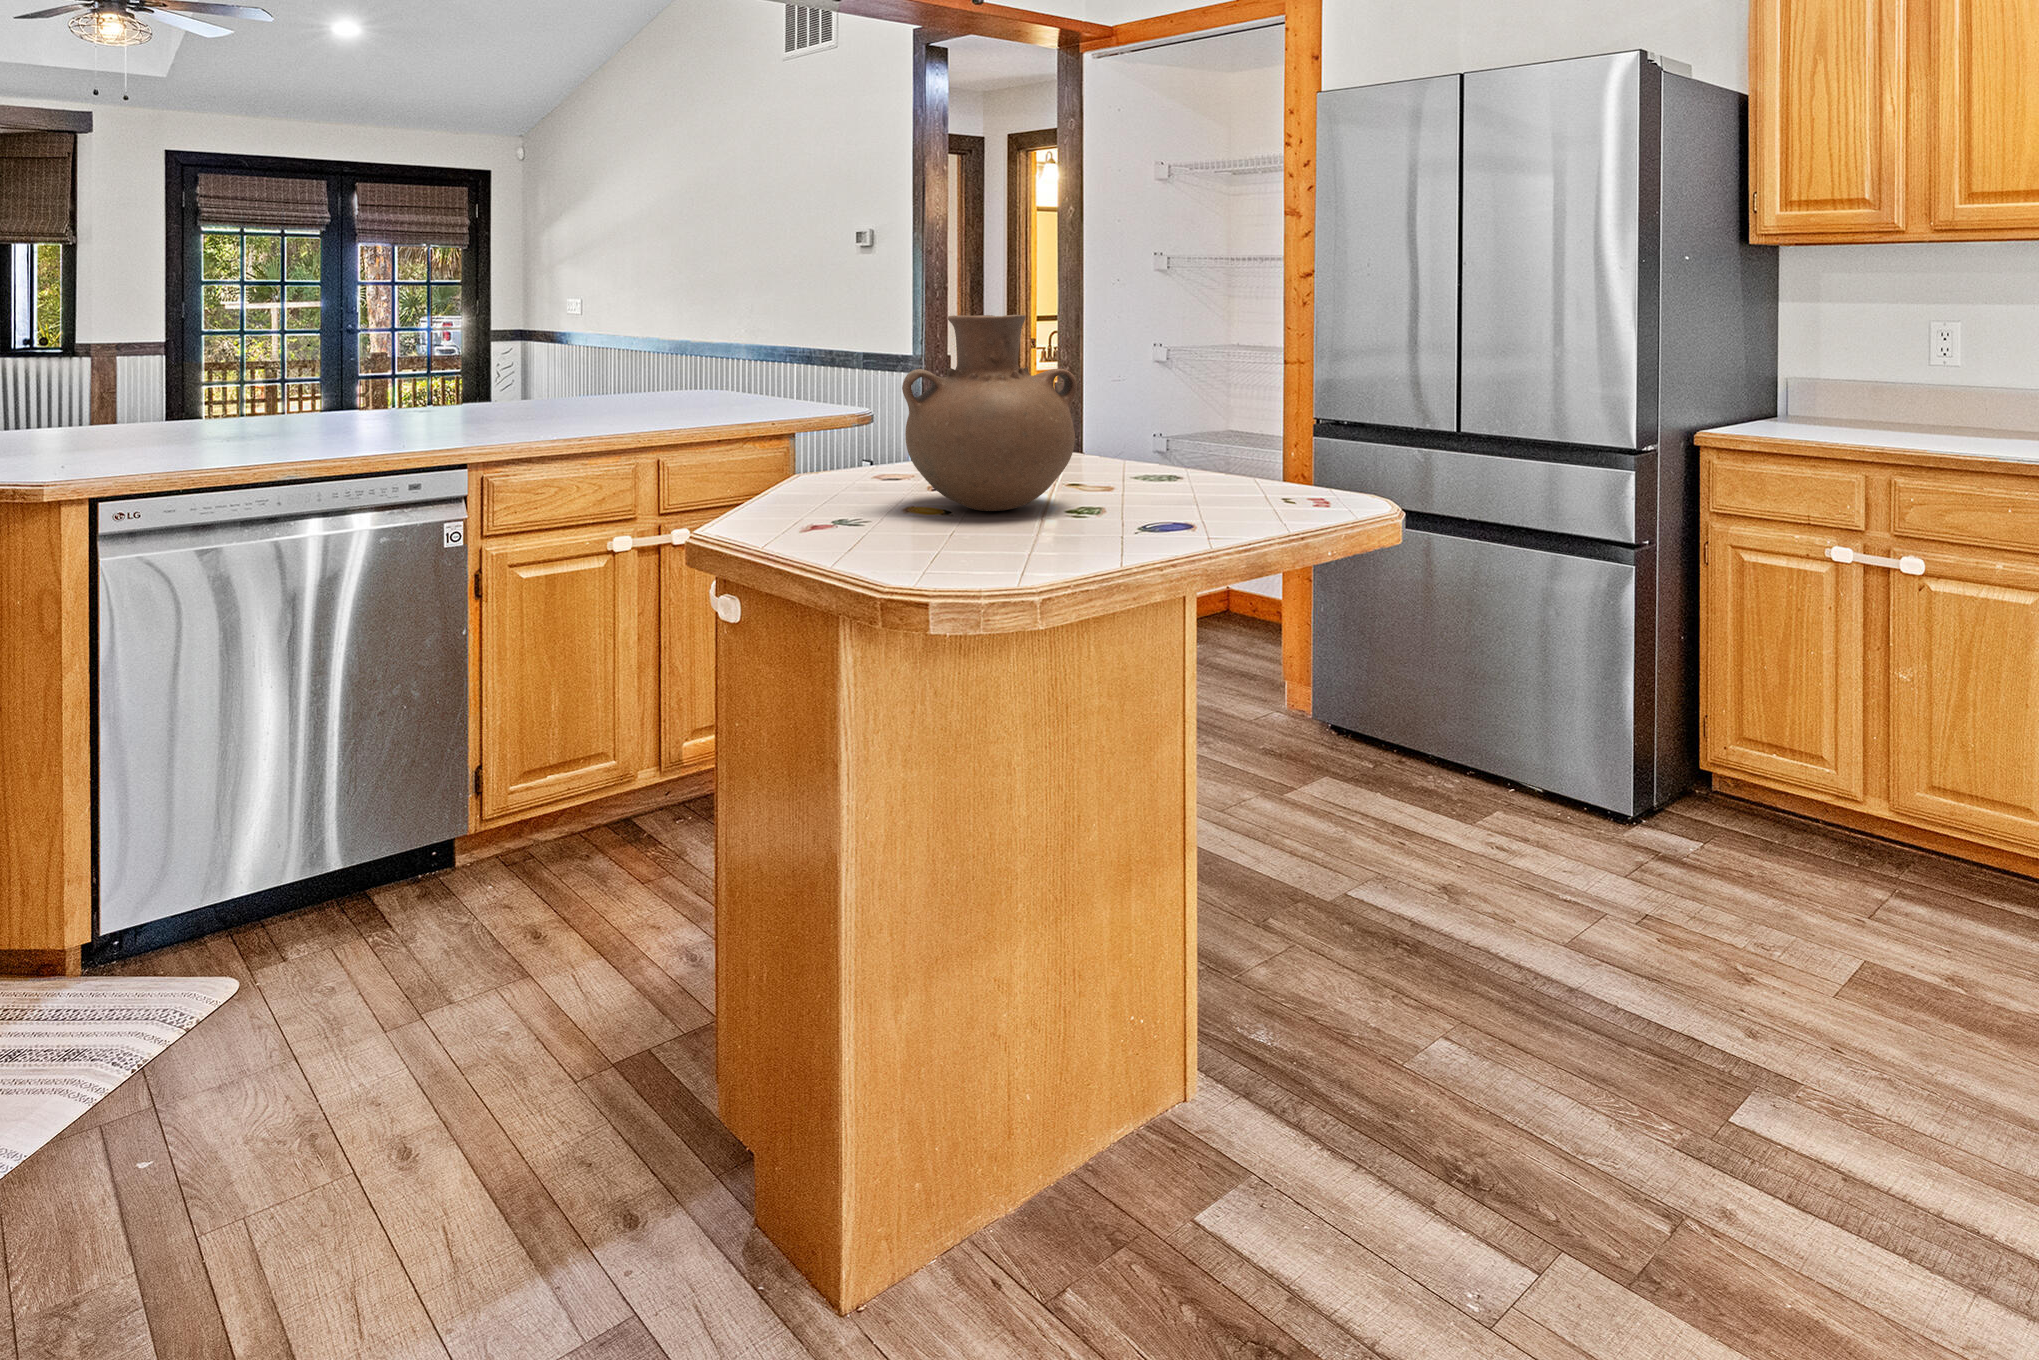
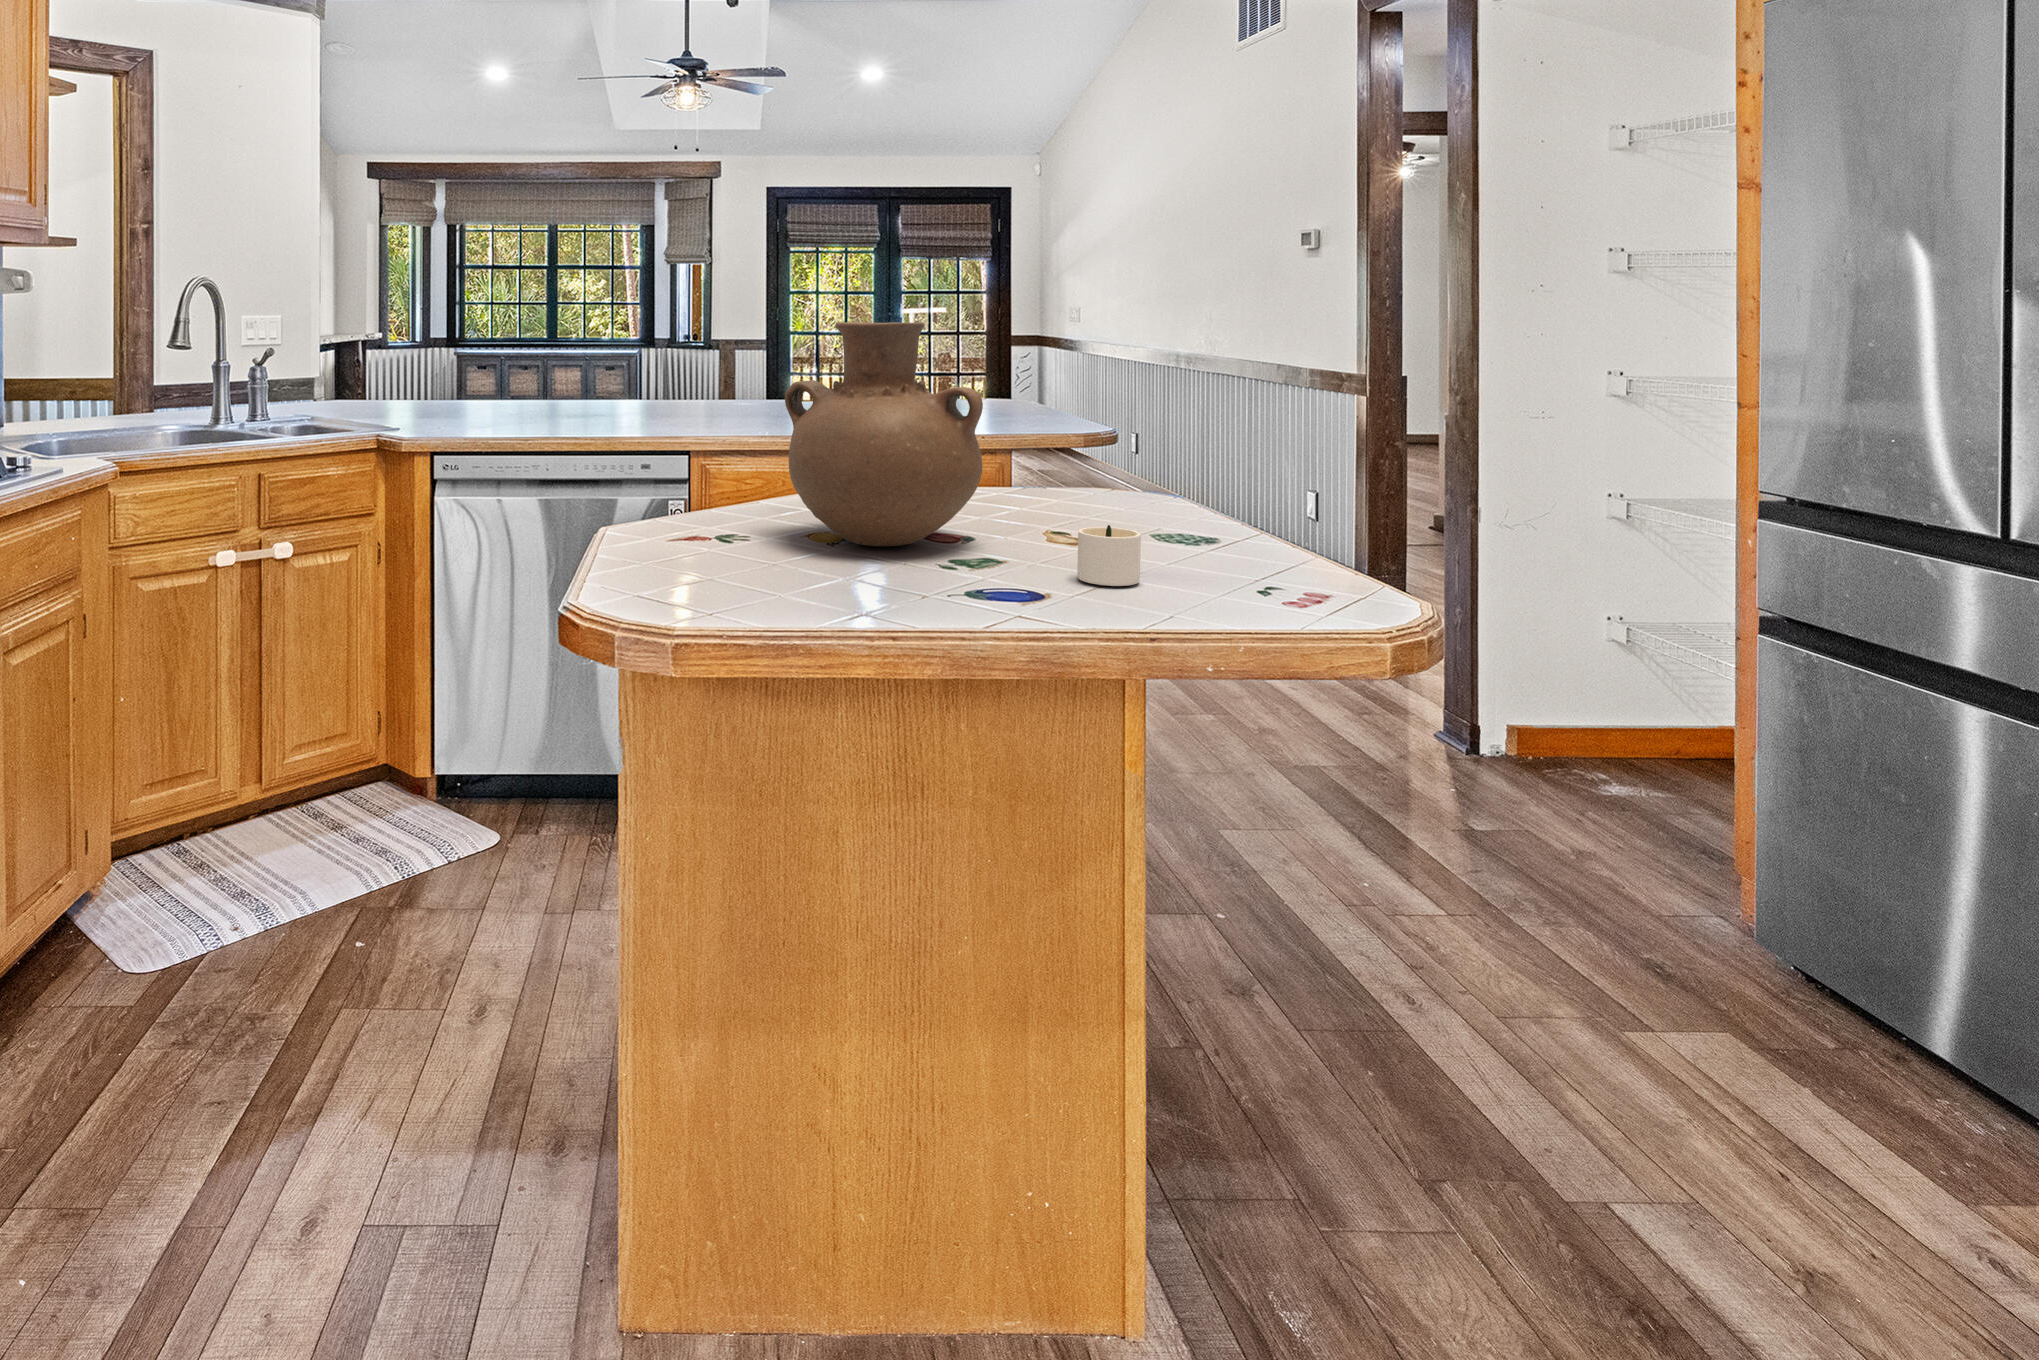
candle: none [1181,467,1250,512] -> present [1077,525,1141,586]

